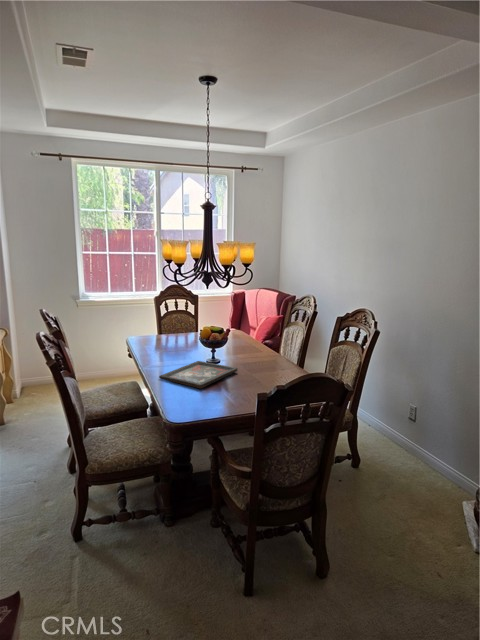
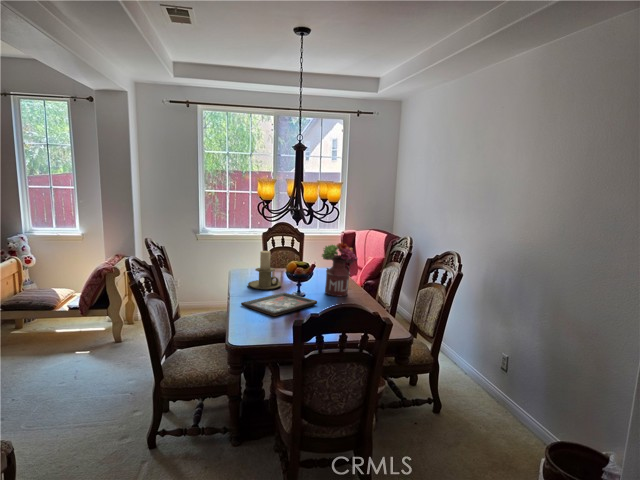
flower arrangement: none [235,305,273,361] -> present [322,242,358,296]
candle holder: none [155,318,191,359] -> present [248,251,282,290]

